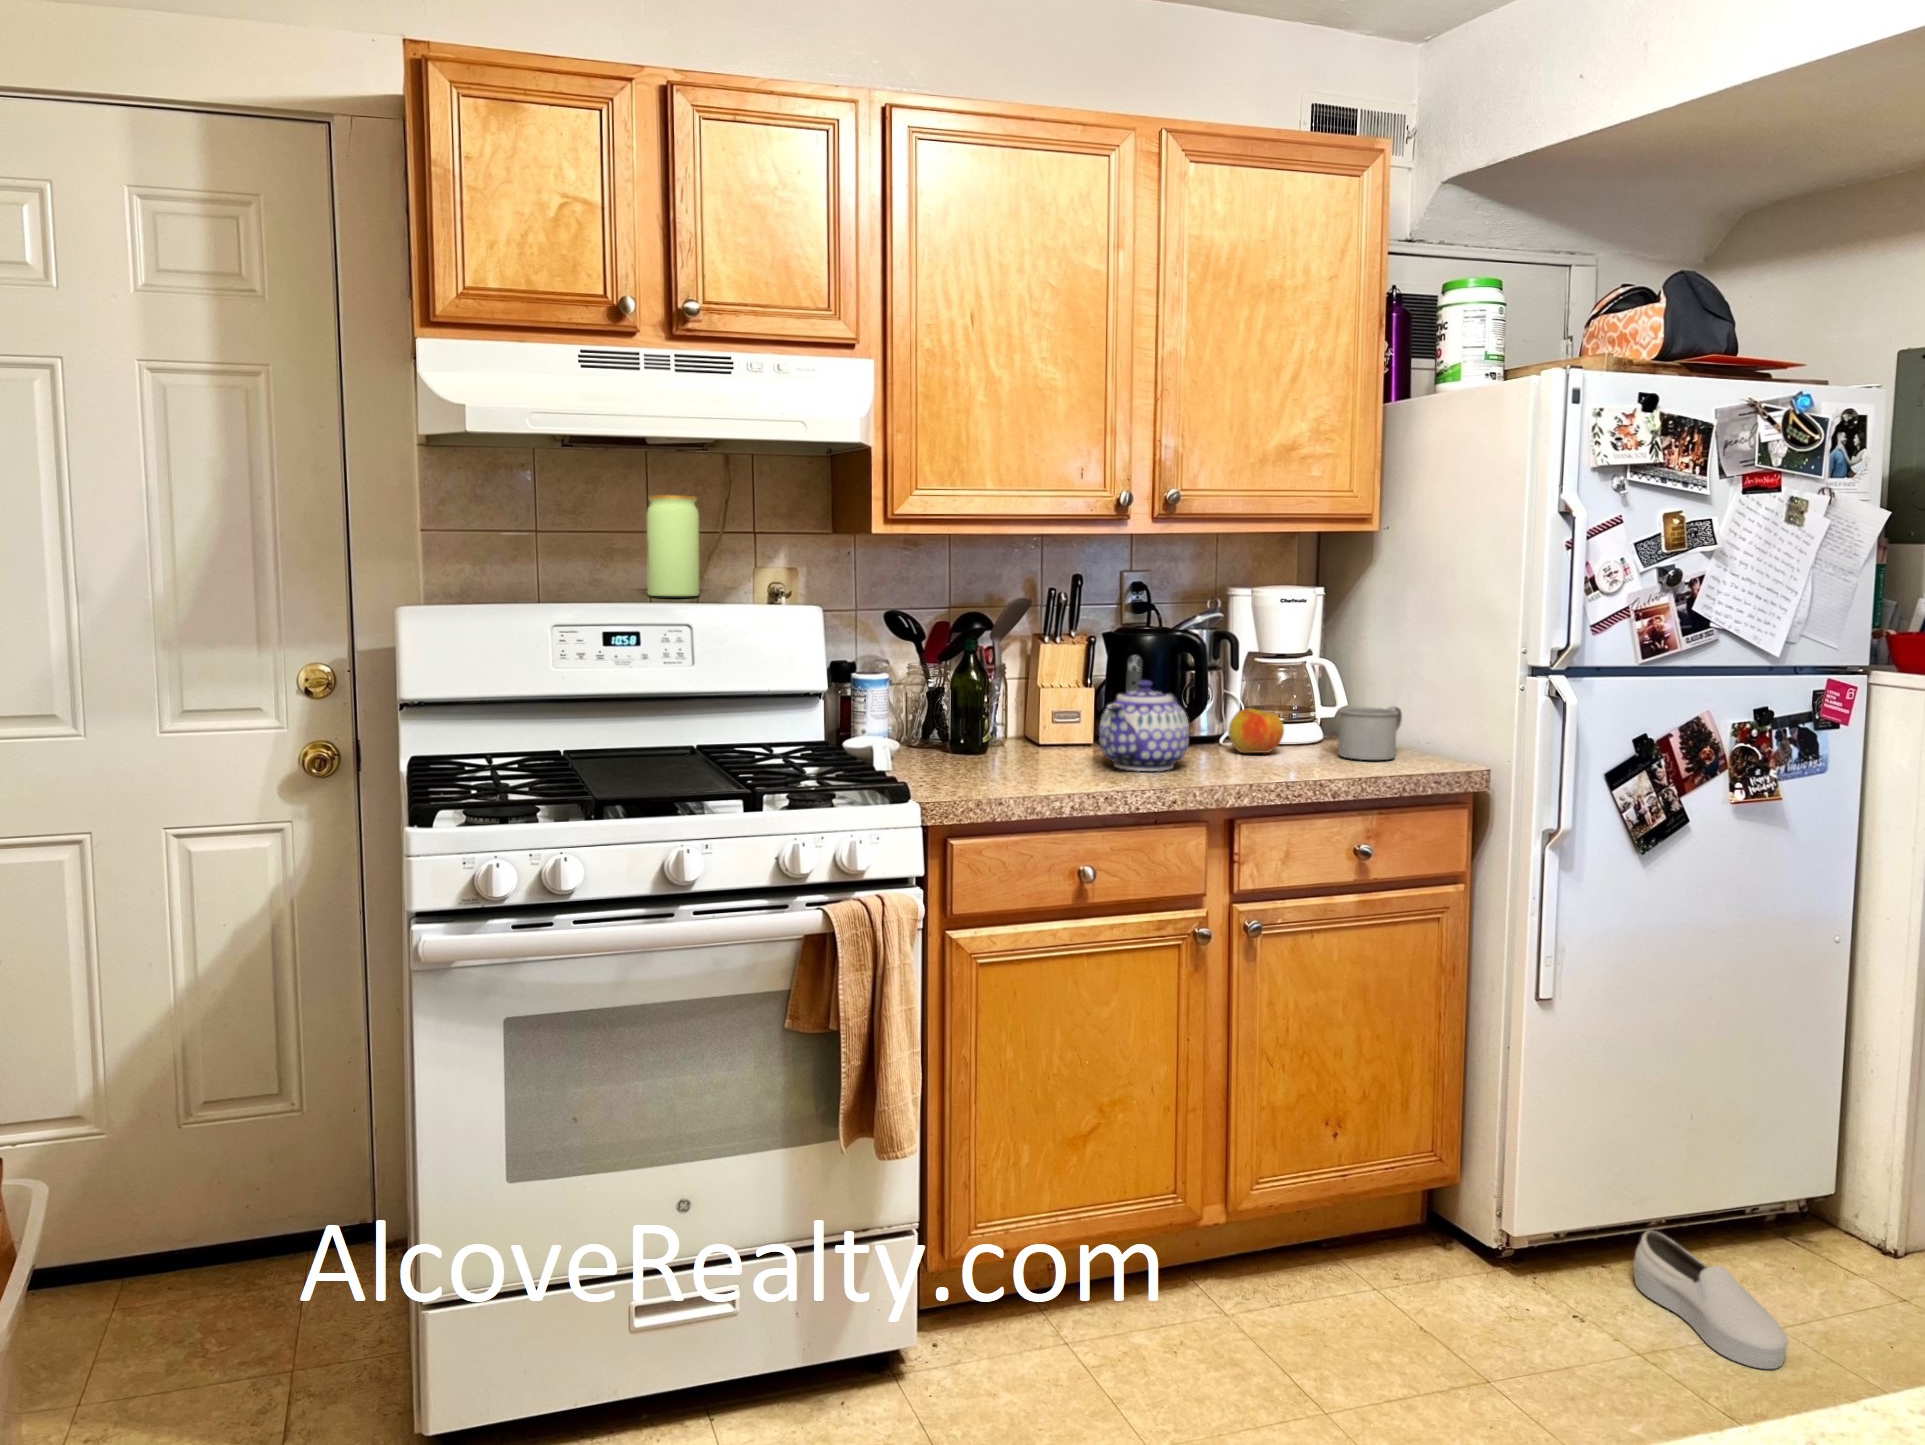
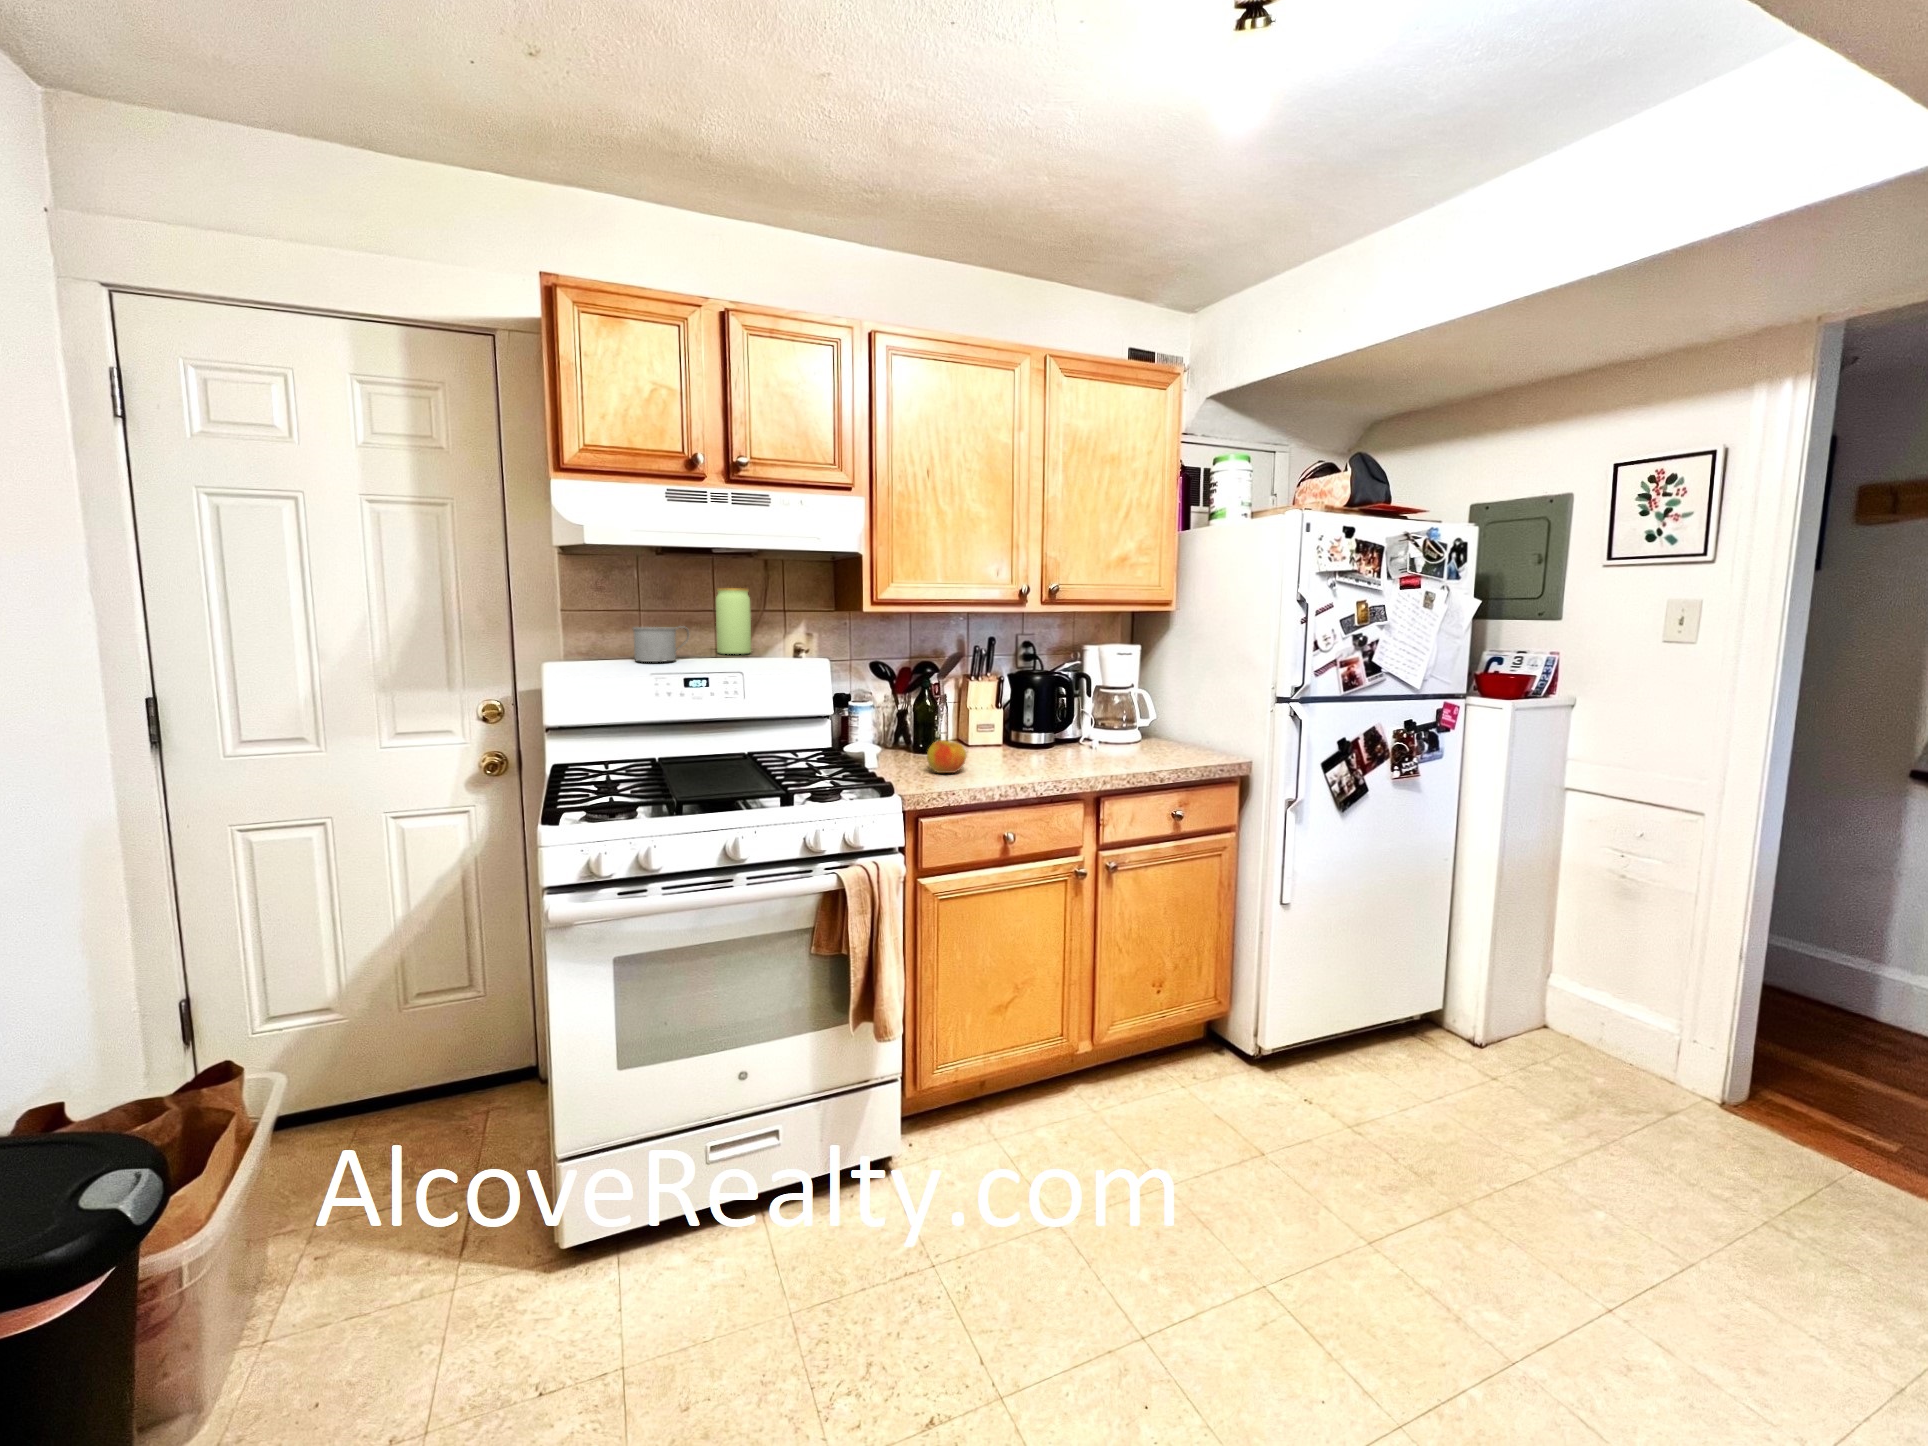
teapot: present [1099,680,1189,771] -> none [1011,707,1068,765]
mug: present [1338,706,1402,760] -> present [633,626,689,662]
apple: present [1228,708,1284,753] -> present [927,740,966,773]
shoe: present [1634,1230,1788,1369] -> none [1336,1040,1442,1135]

